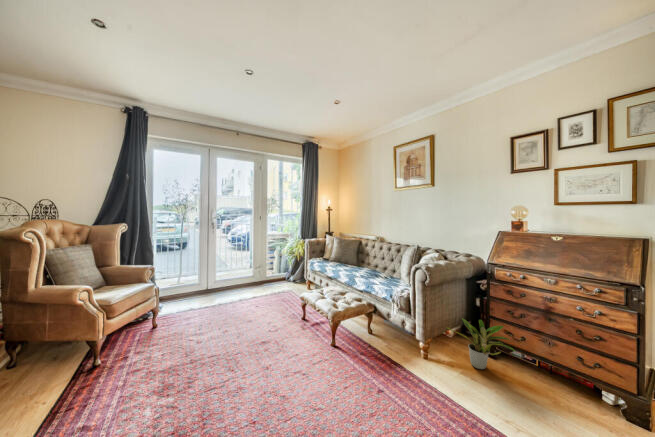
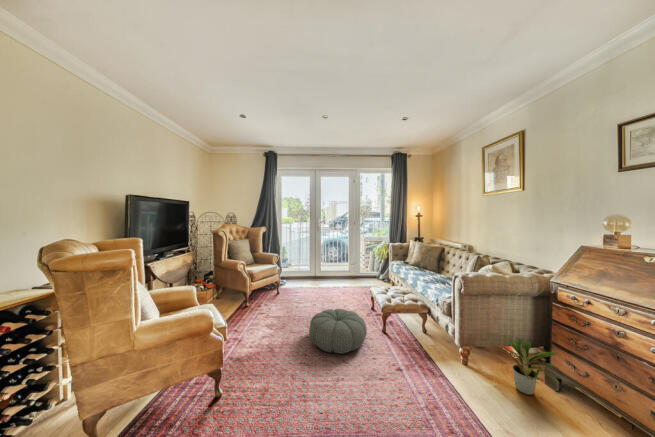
pouf: none [248,329,329,398] -> present [309,309,367,353]

